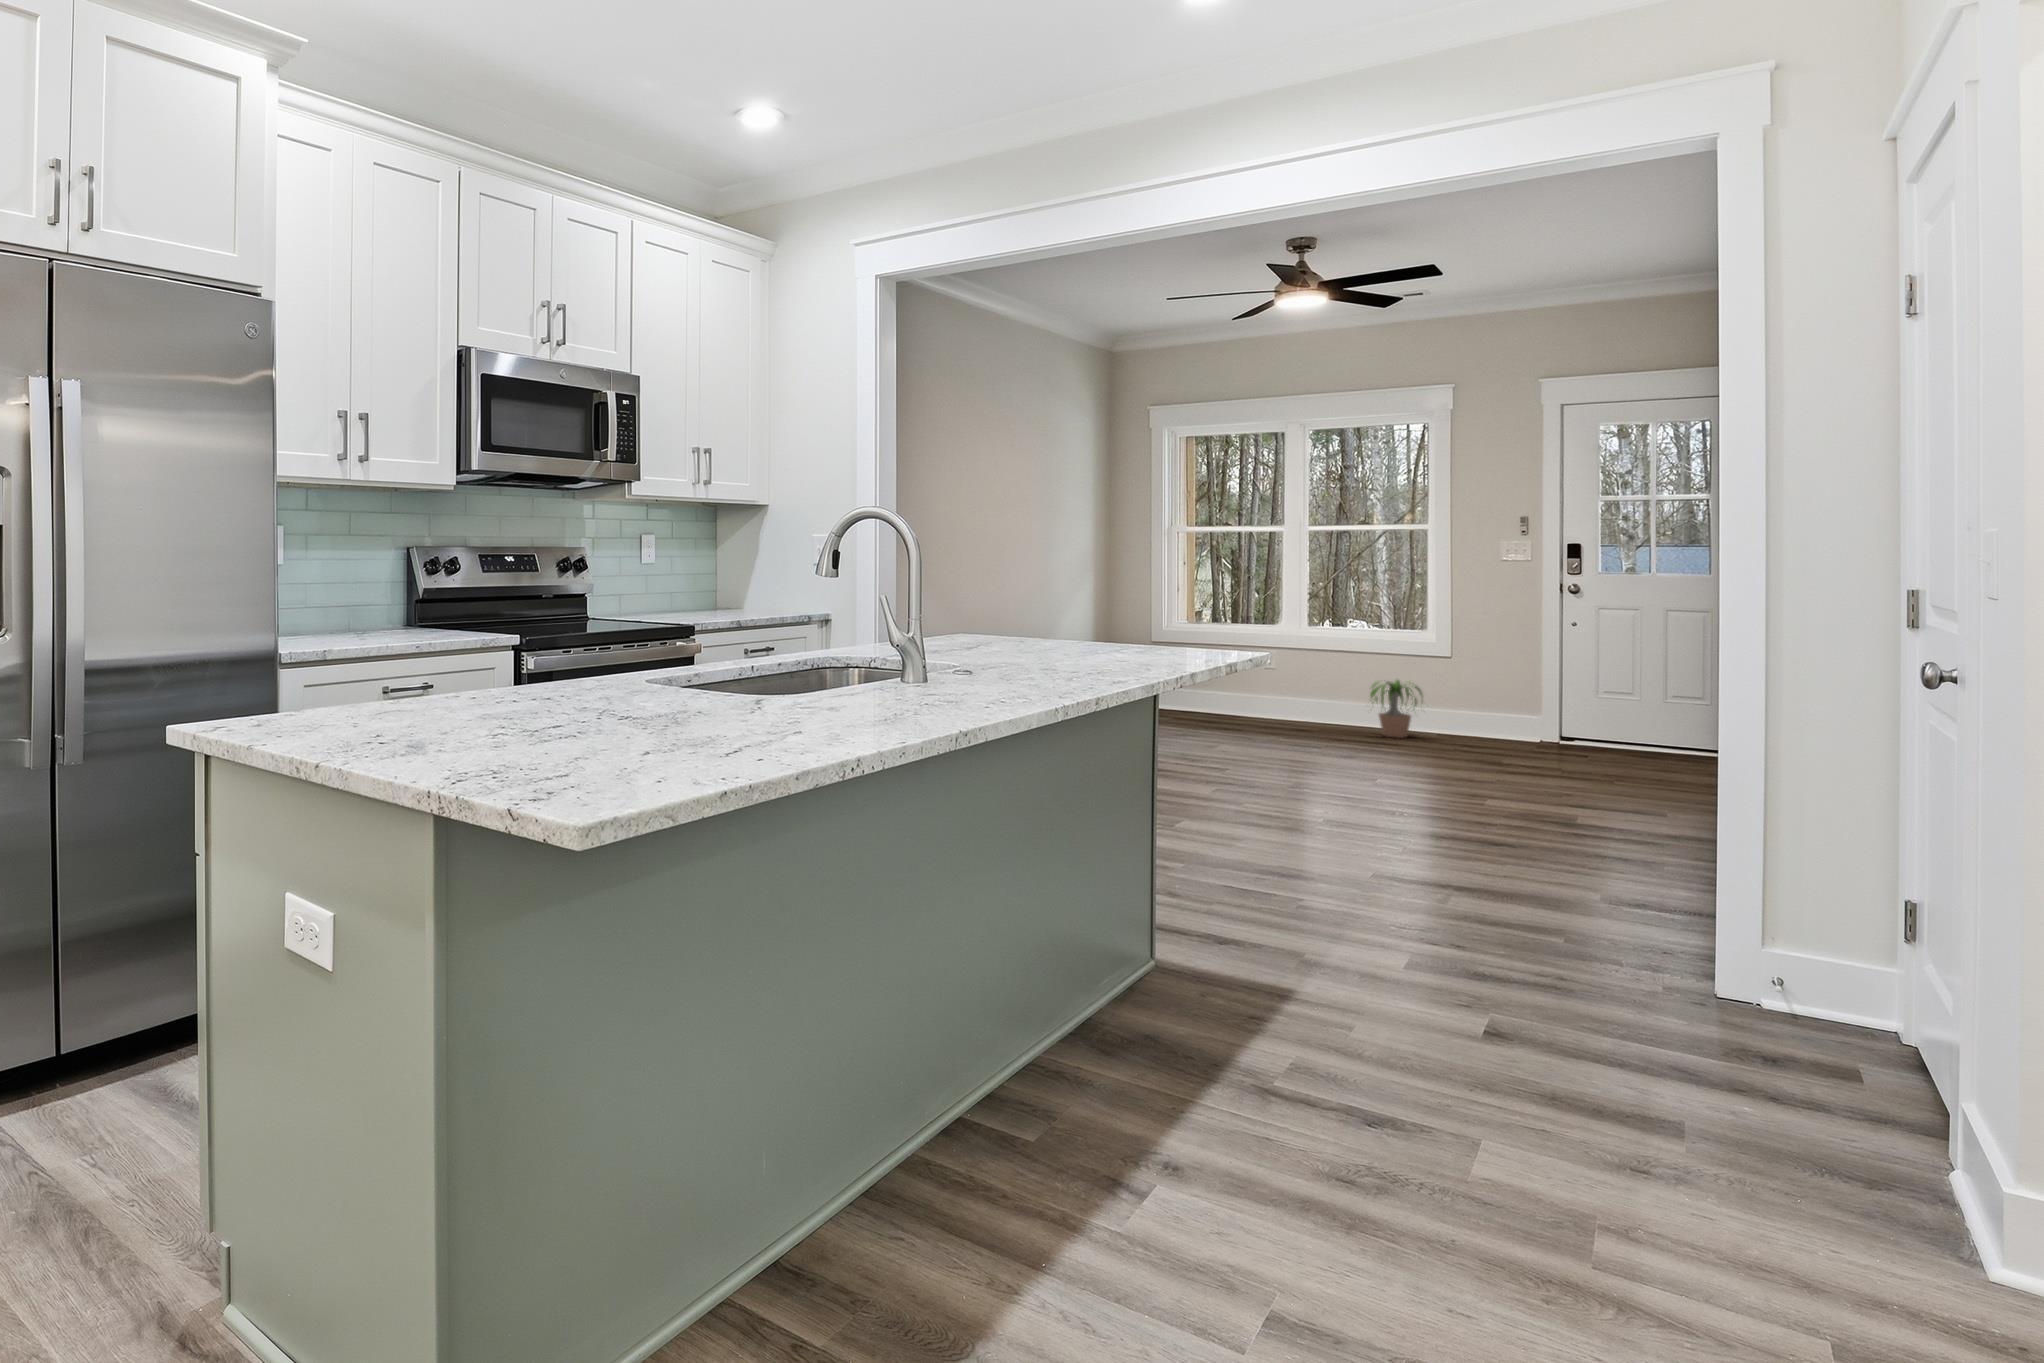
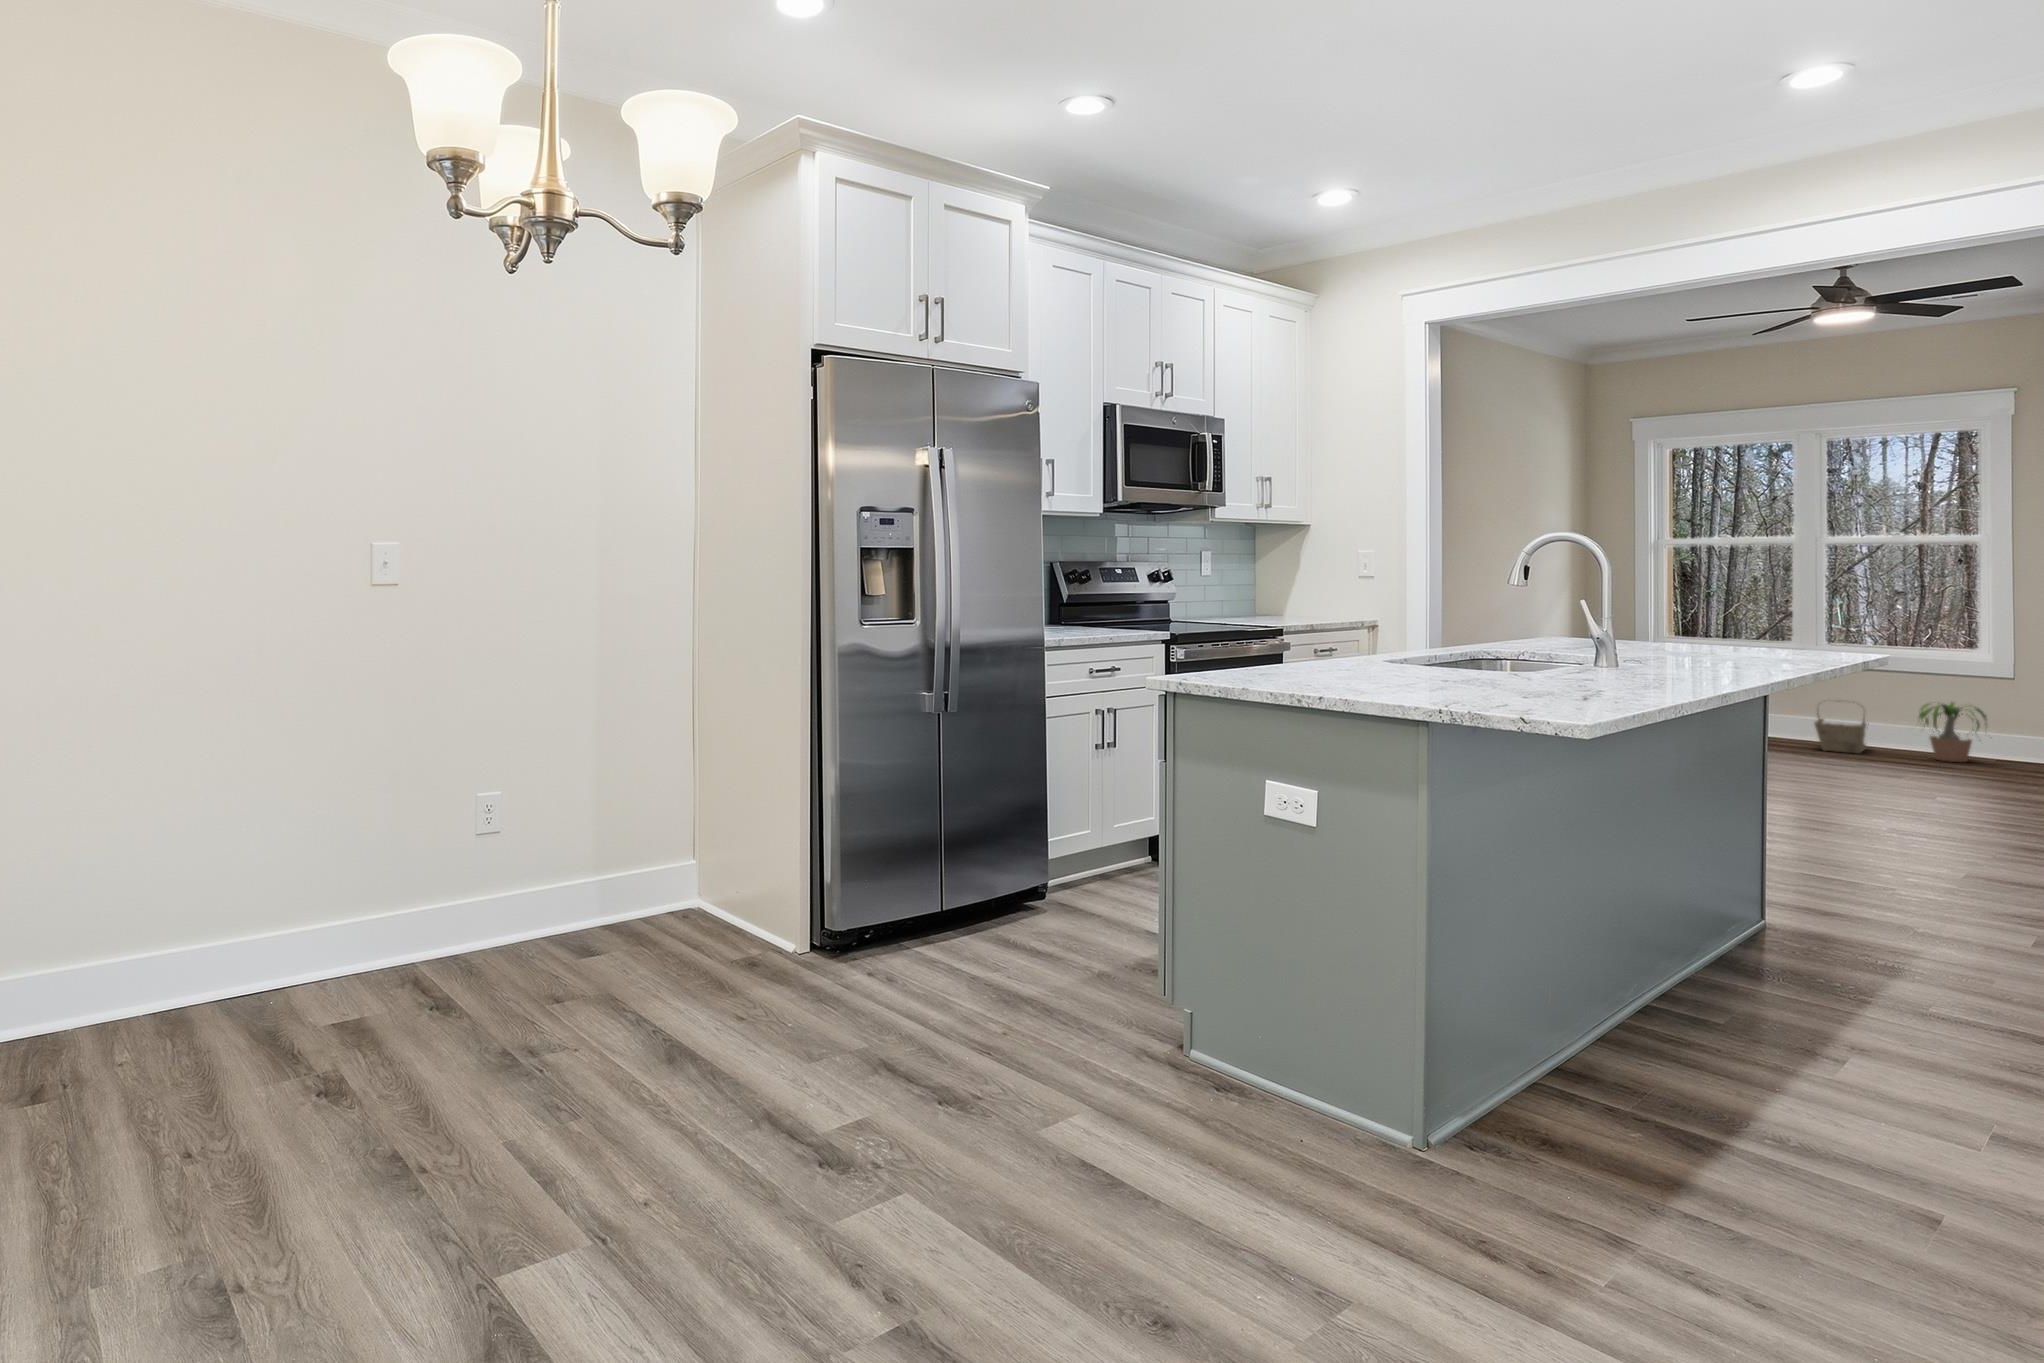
basket: none [1287,680,1333,732] -> present [1814,706,1866,753]

